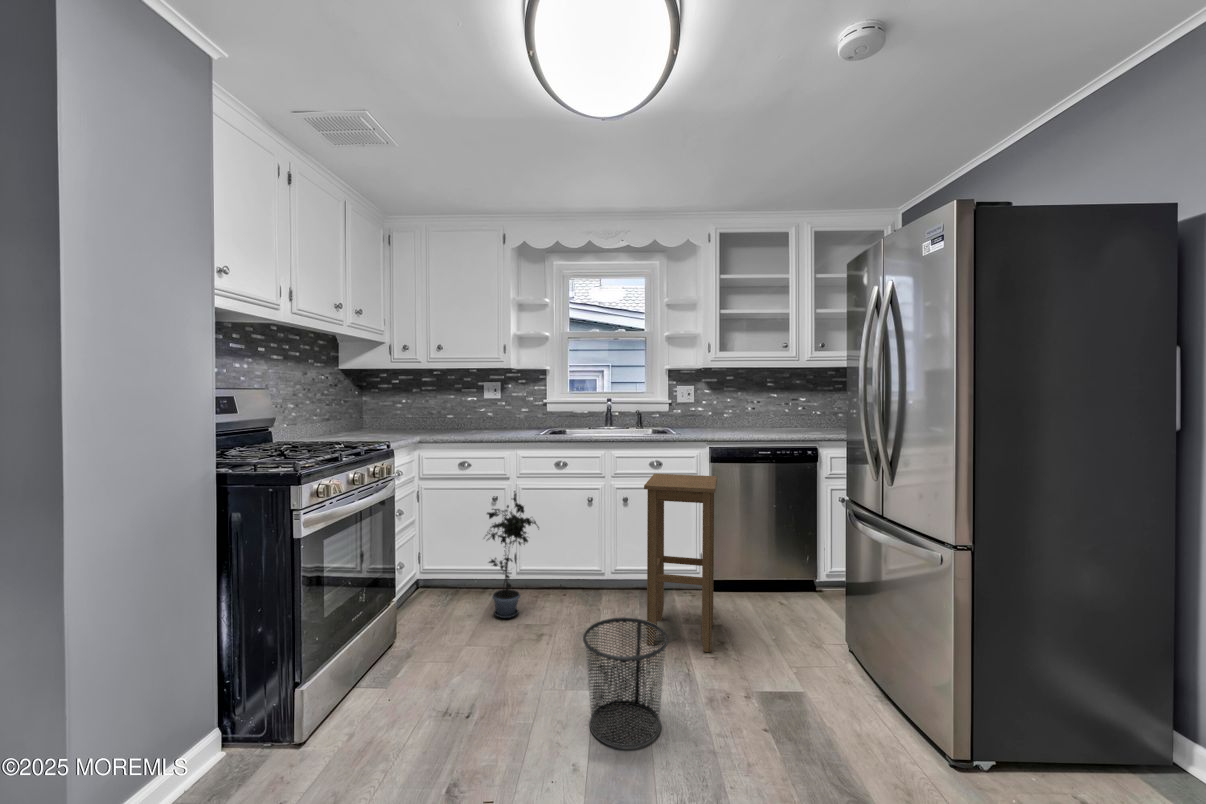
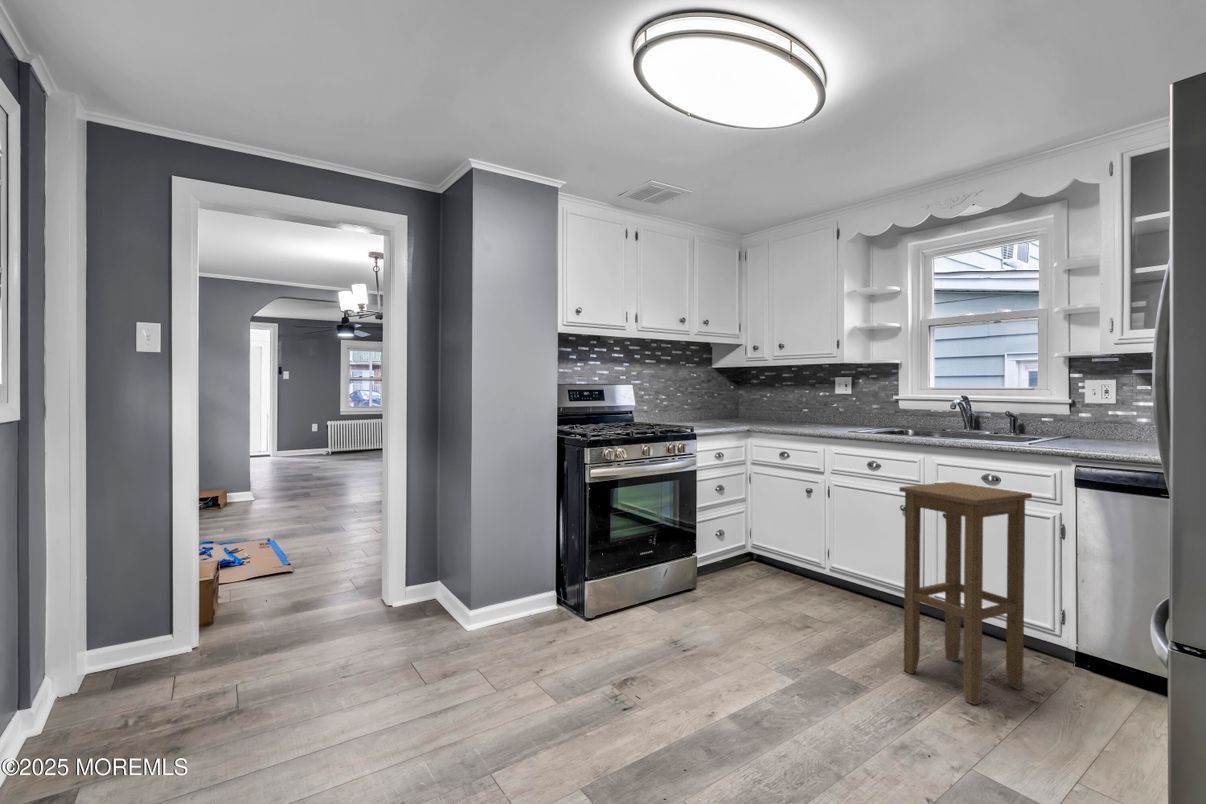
potted plant: present [486,498,539,618] -> none [770,490,823,607]
waste bin: present [583,617,668,748] -> none [753,602,841,723]

